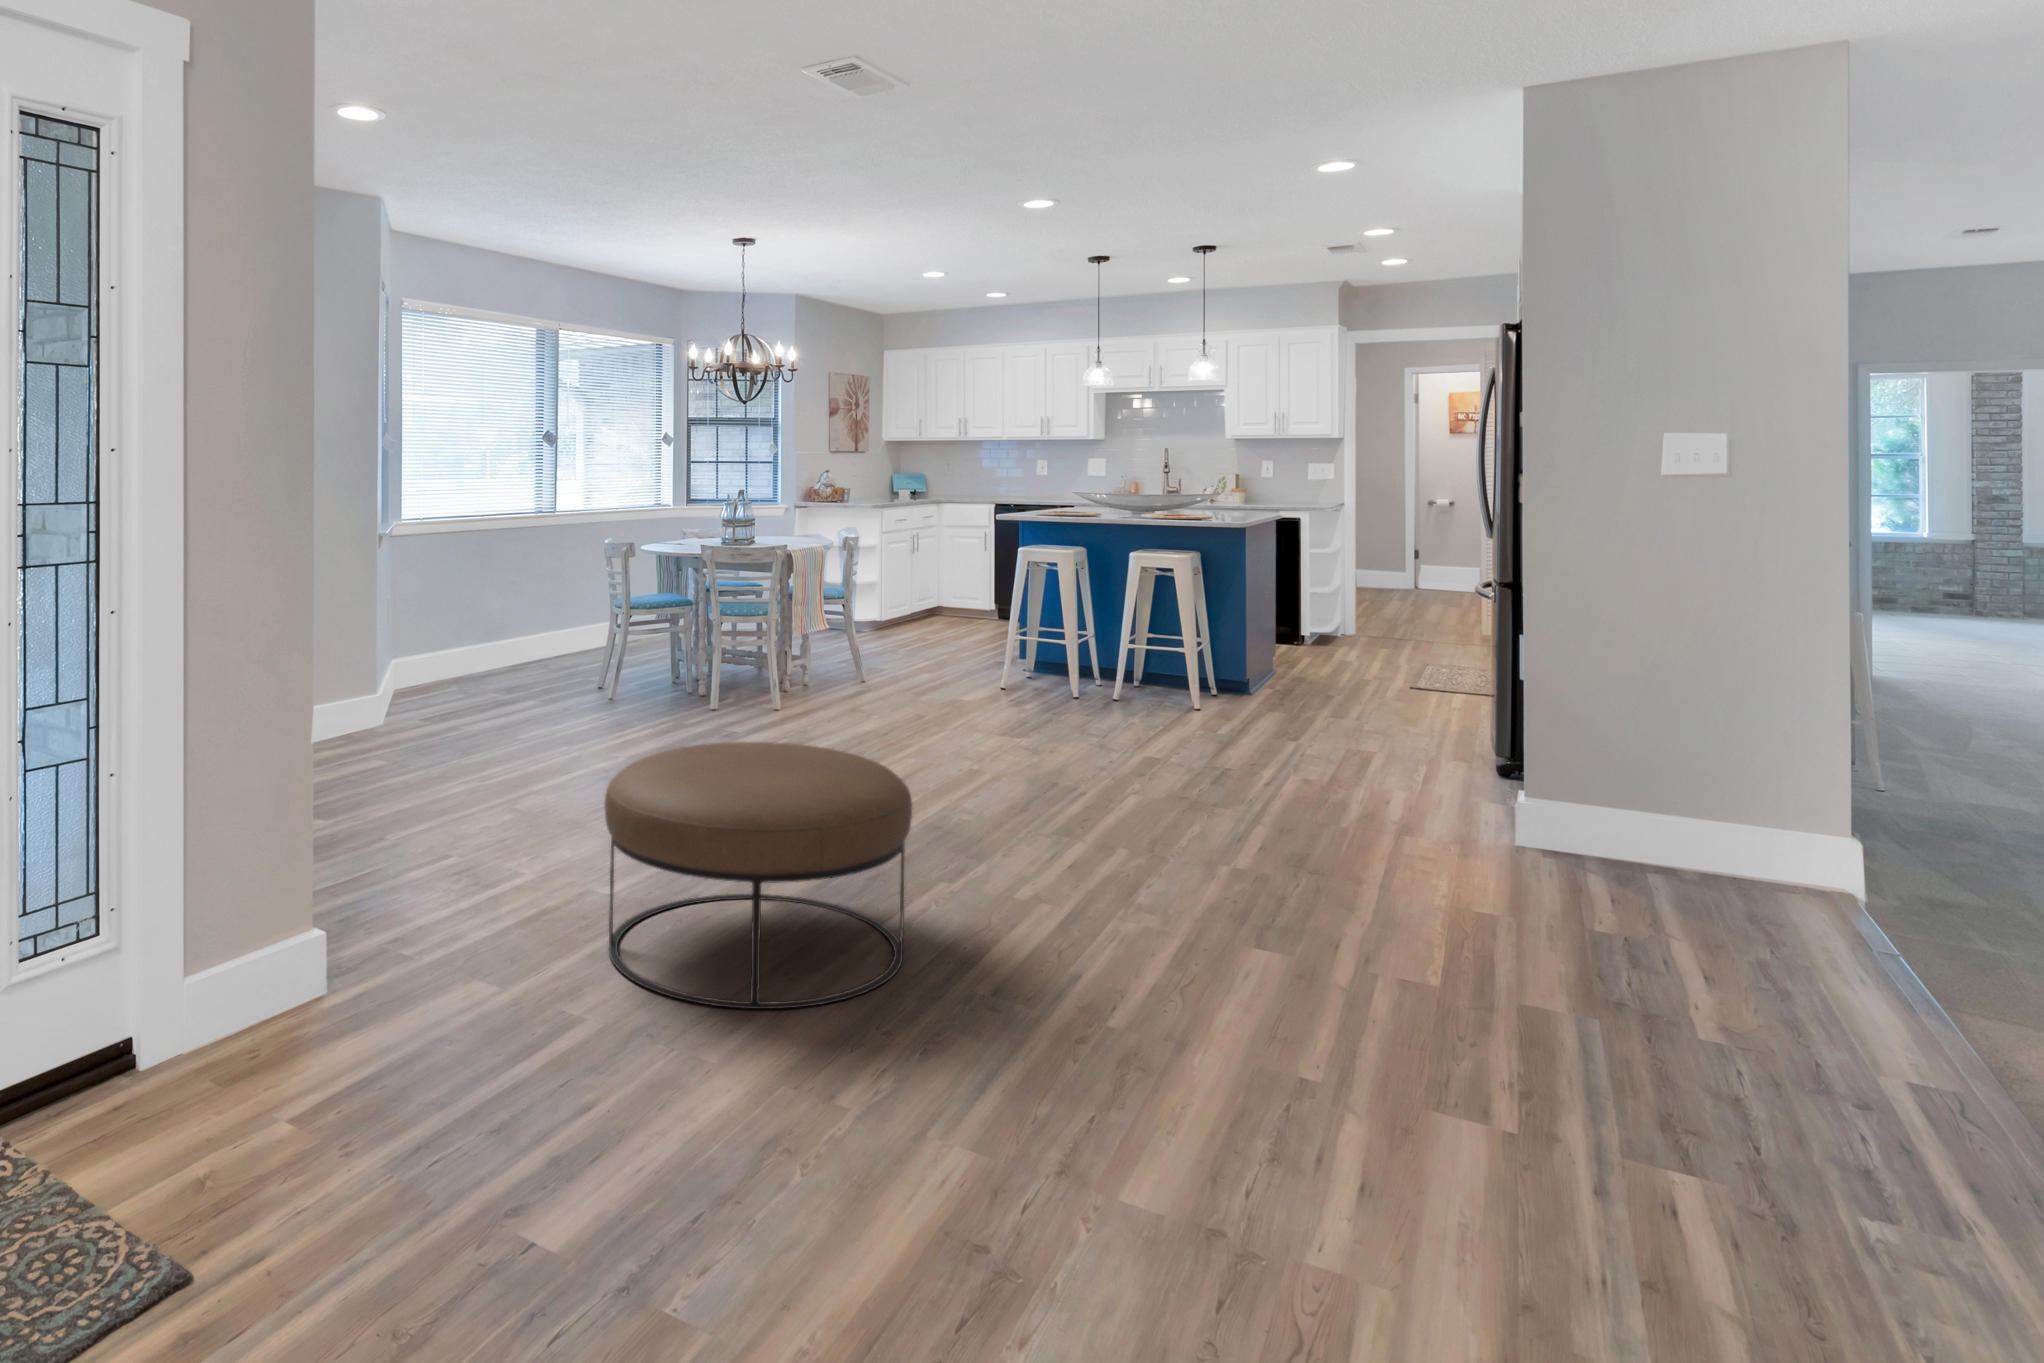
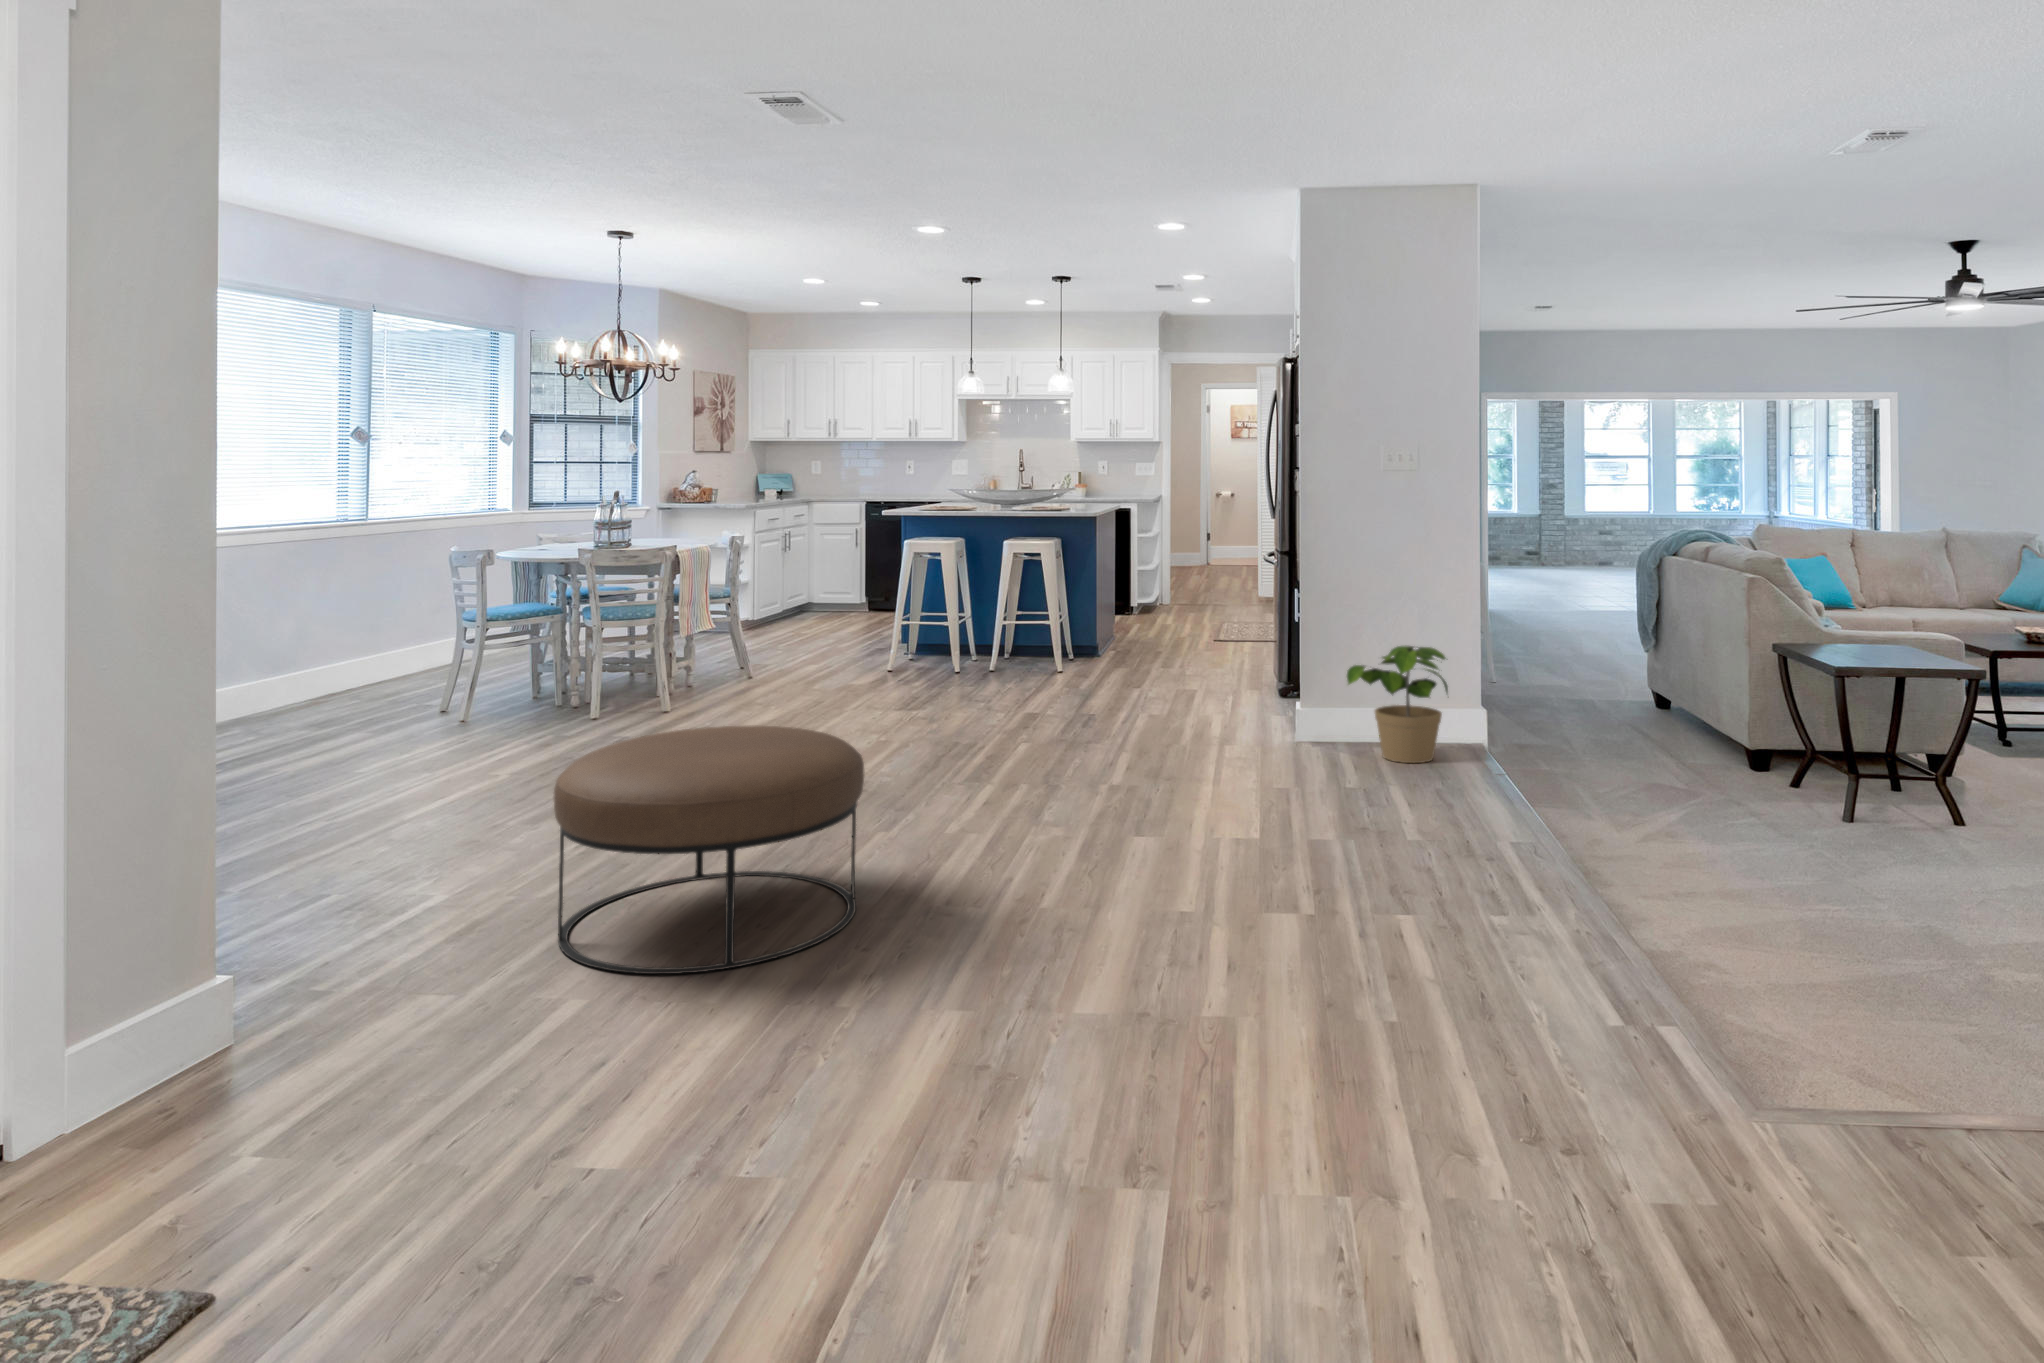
potted plant: none [1572,722,1740,885] -> present [1347,646,1448,763]

